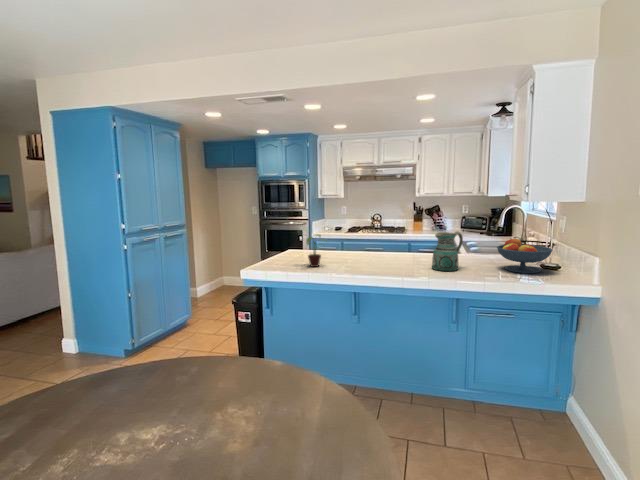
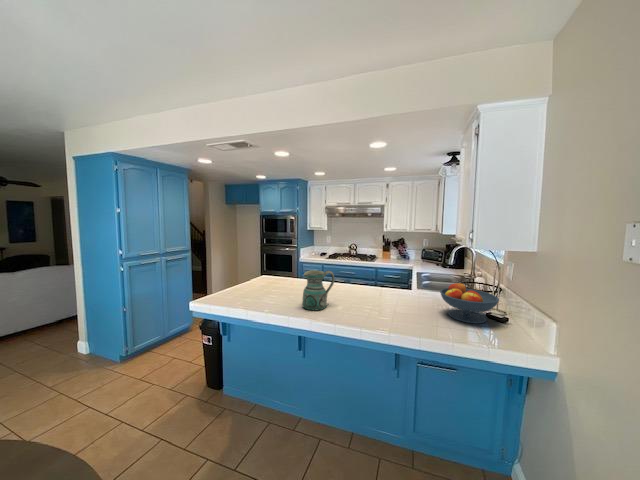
ceramic pitcher: present [432,232,463,271] -> present [302,270,334,310]
potted plant: present [306,235,321,267] -> none [253,268,278,299]

